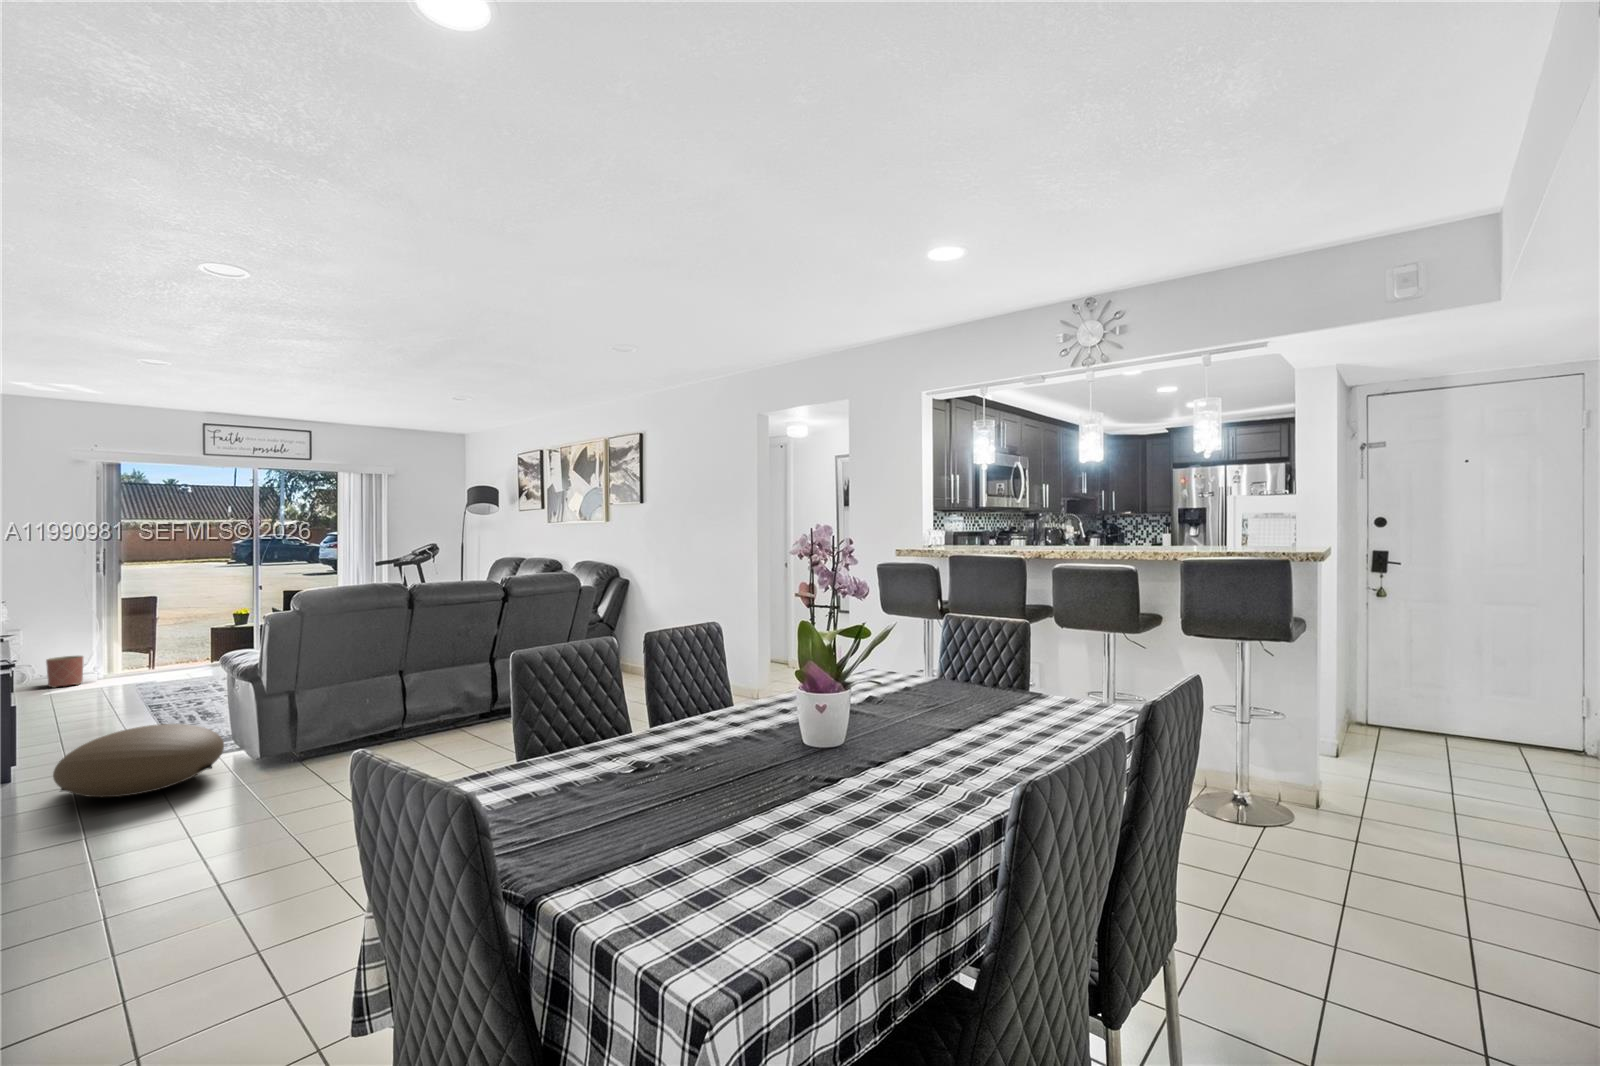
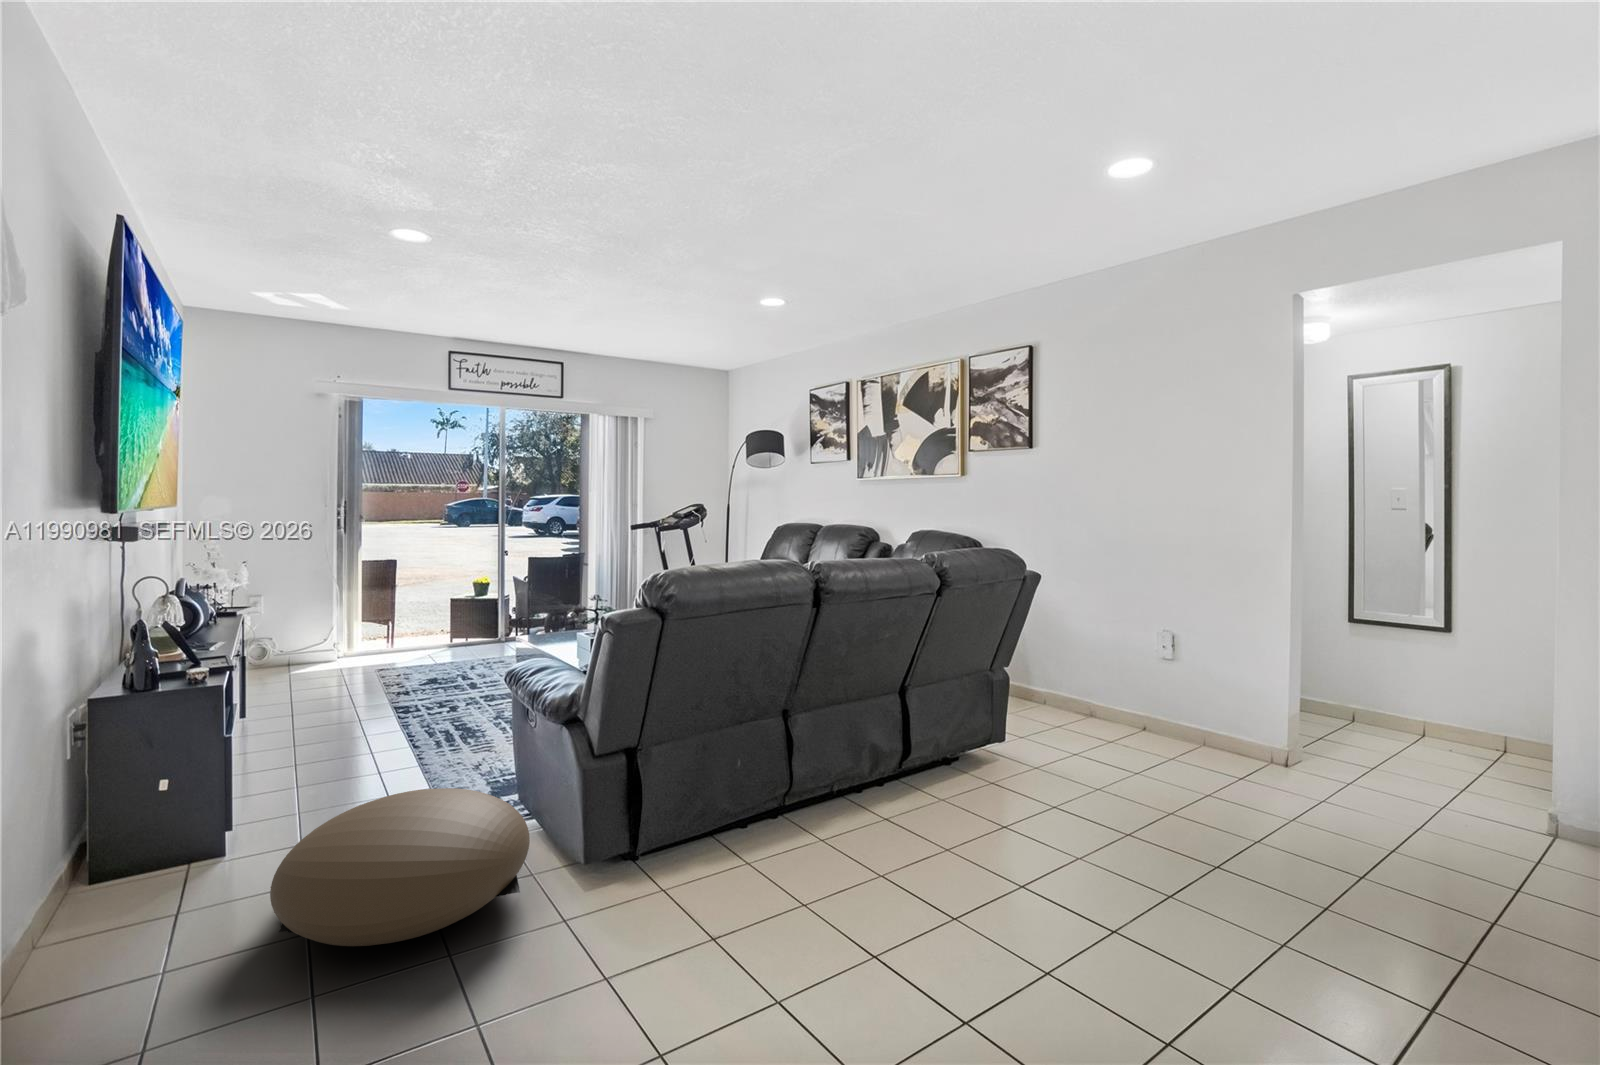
planter: present [46,656,83,688] -> none [281,629,321,668]

